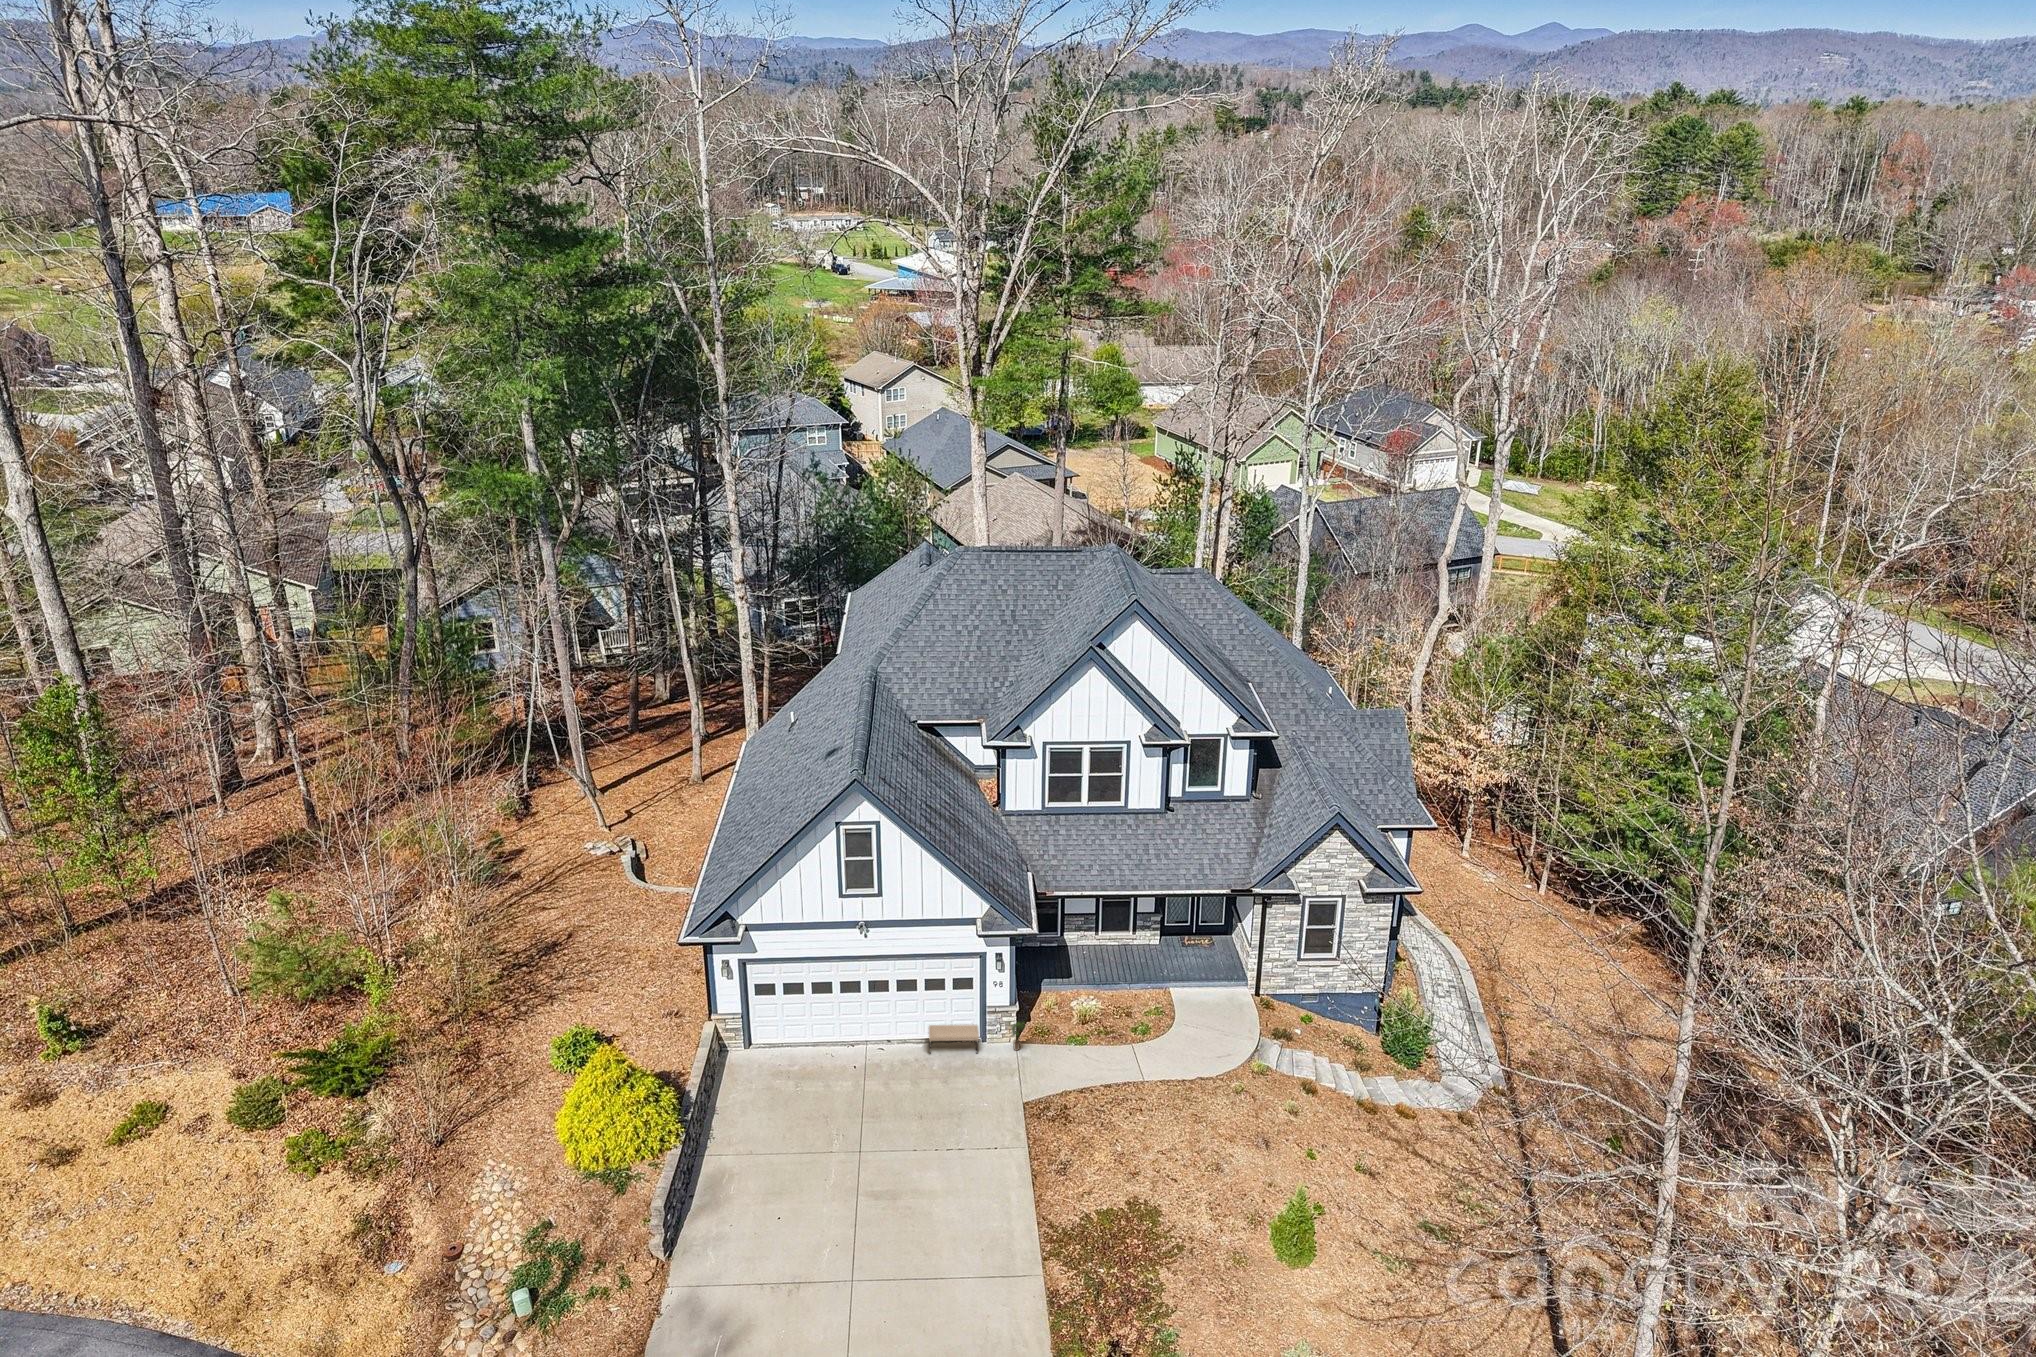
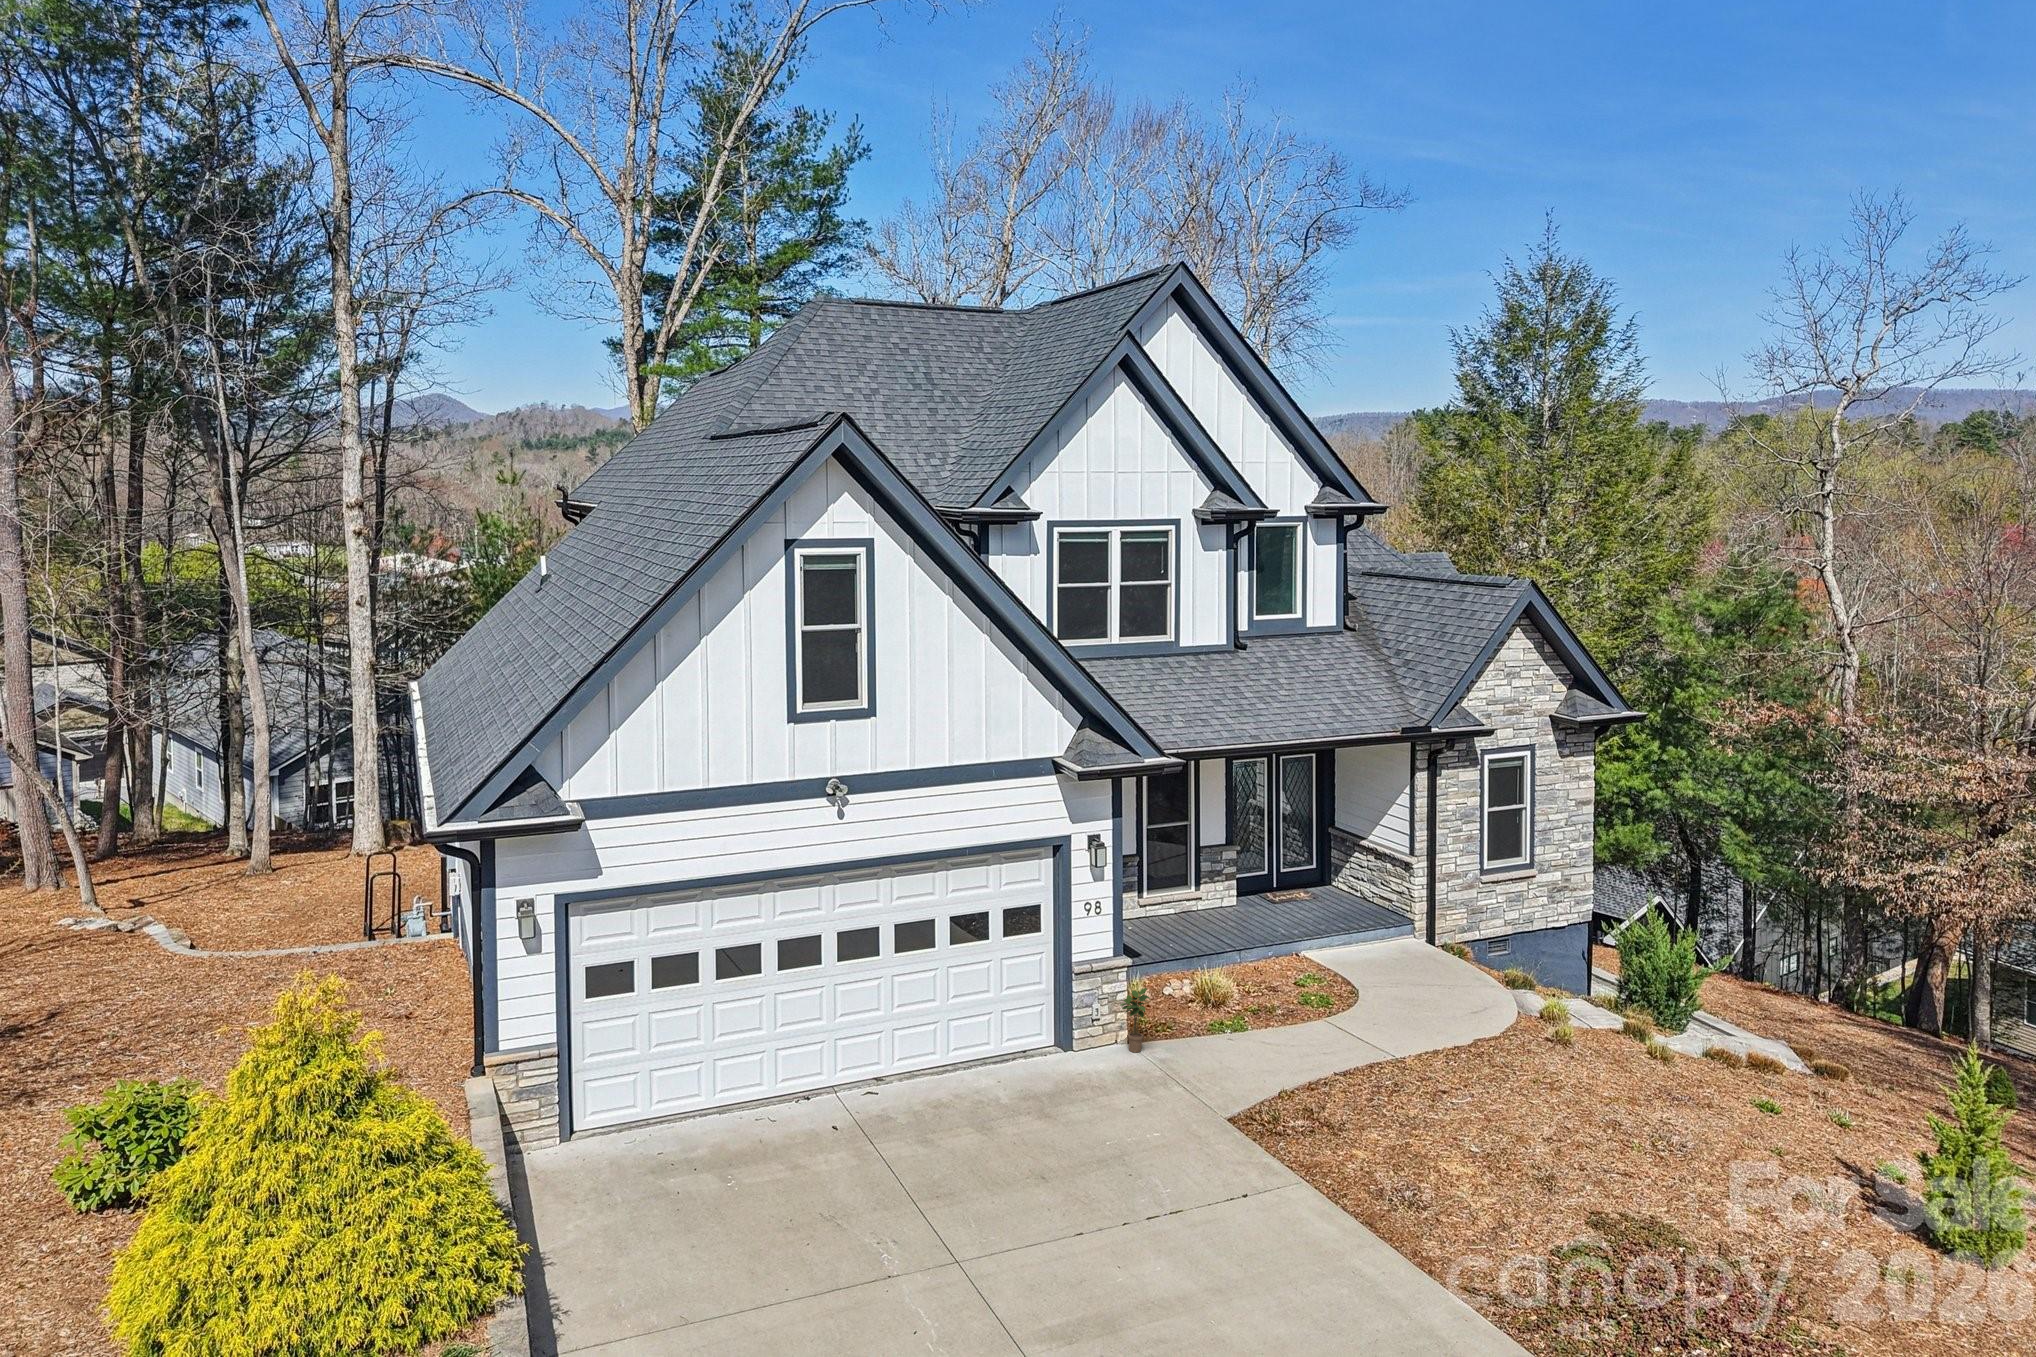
bench: present [929,1025,979,1053] -> none [962,1012,1075,1081]

